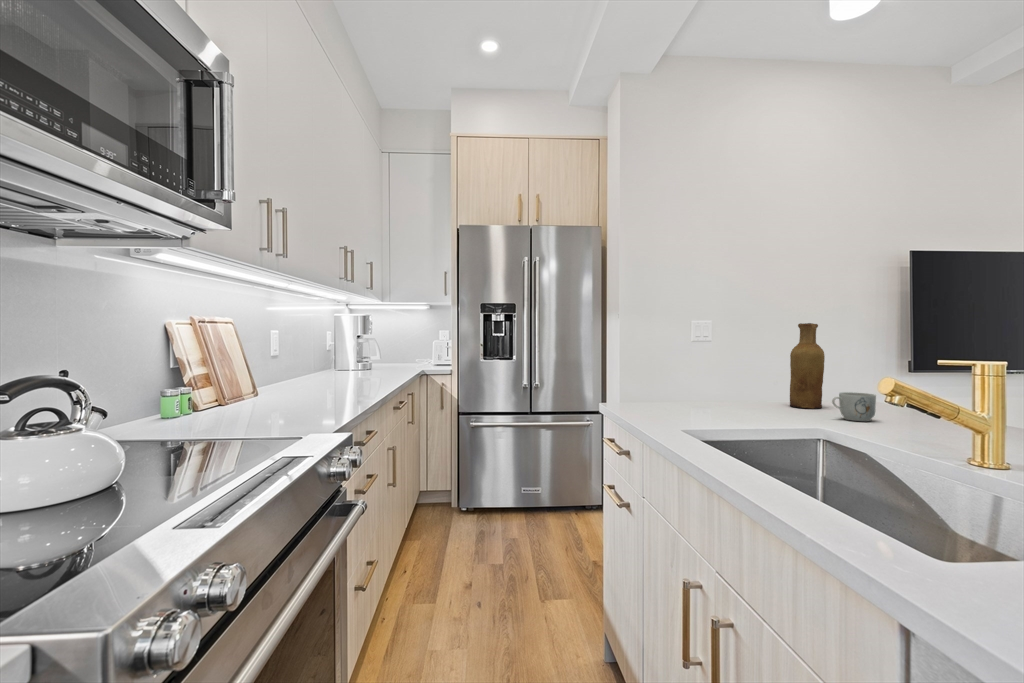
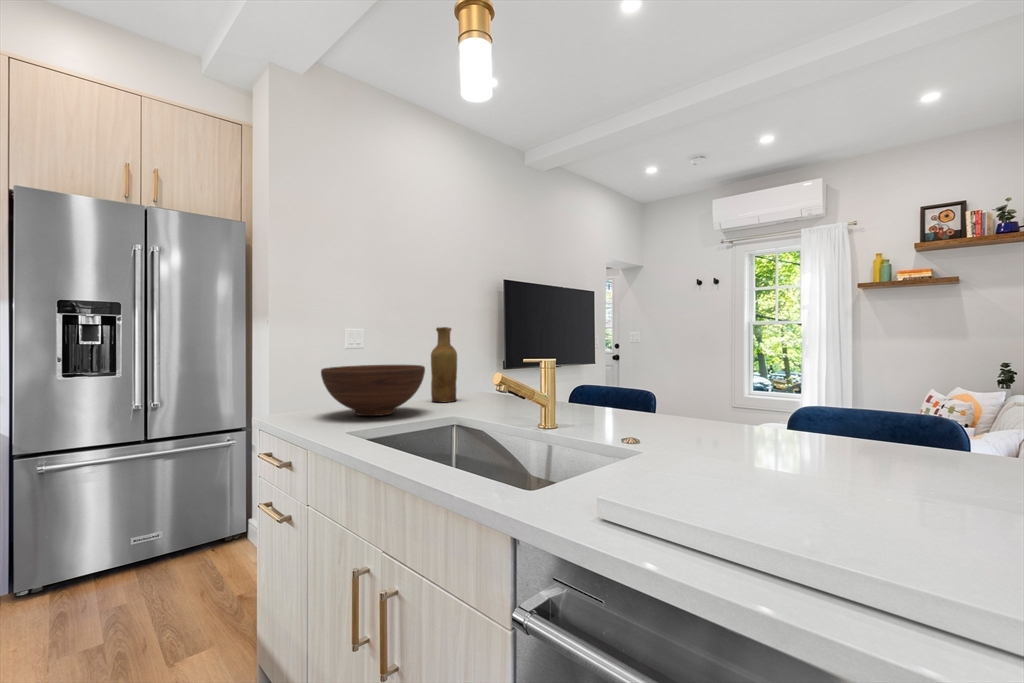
fruit bowl: none [667,361,782,415] -> present [321,365,425,416]
mug: present [832,392,876,421] -> none [464,385,494,409]

